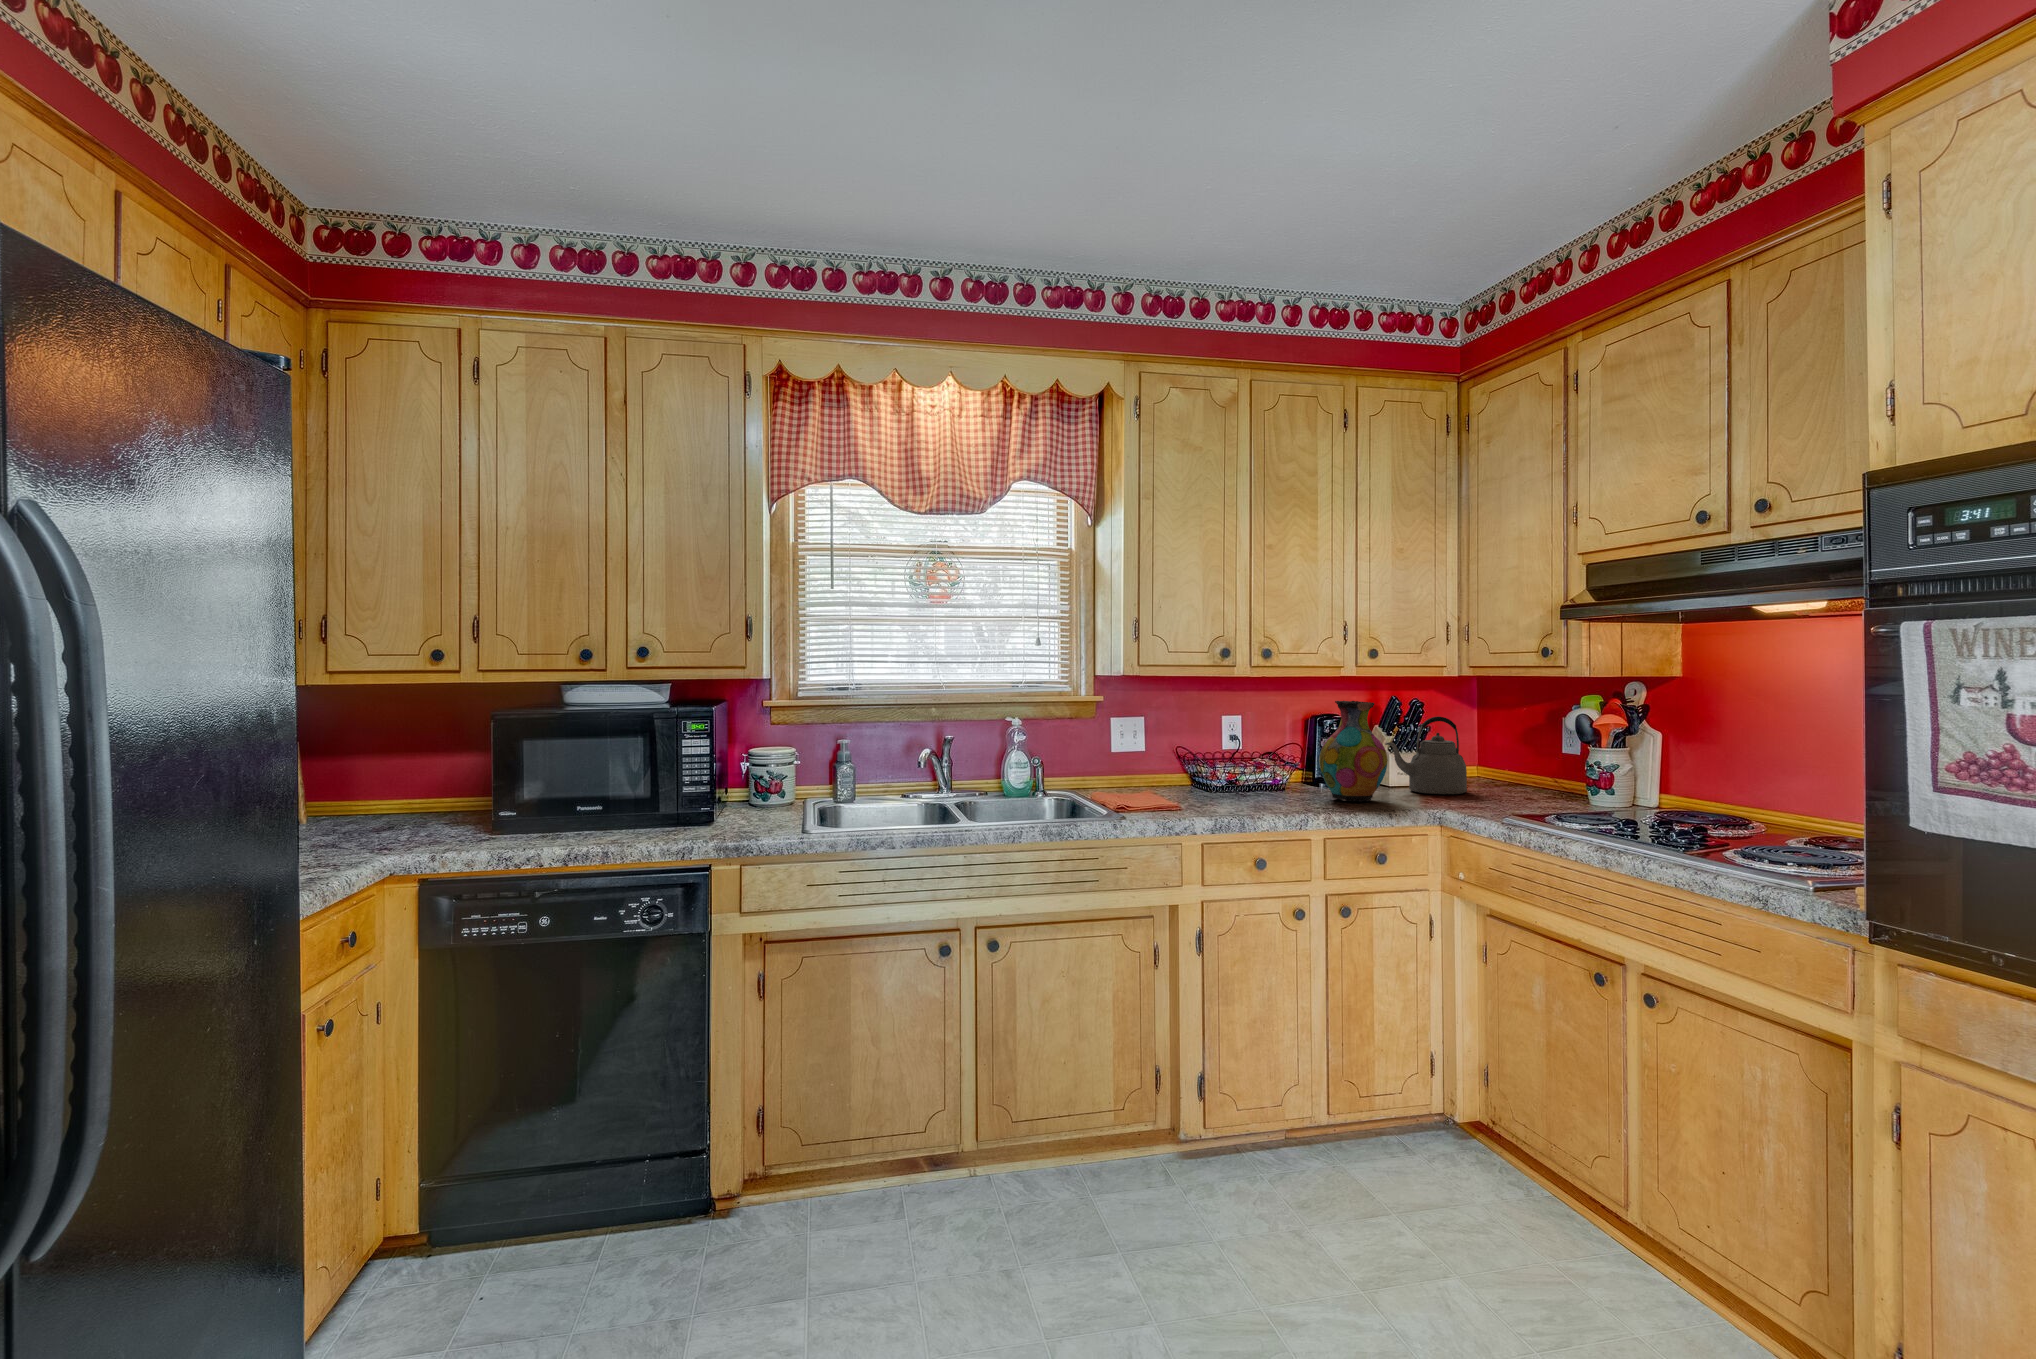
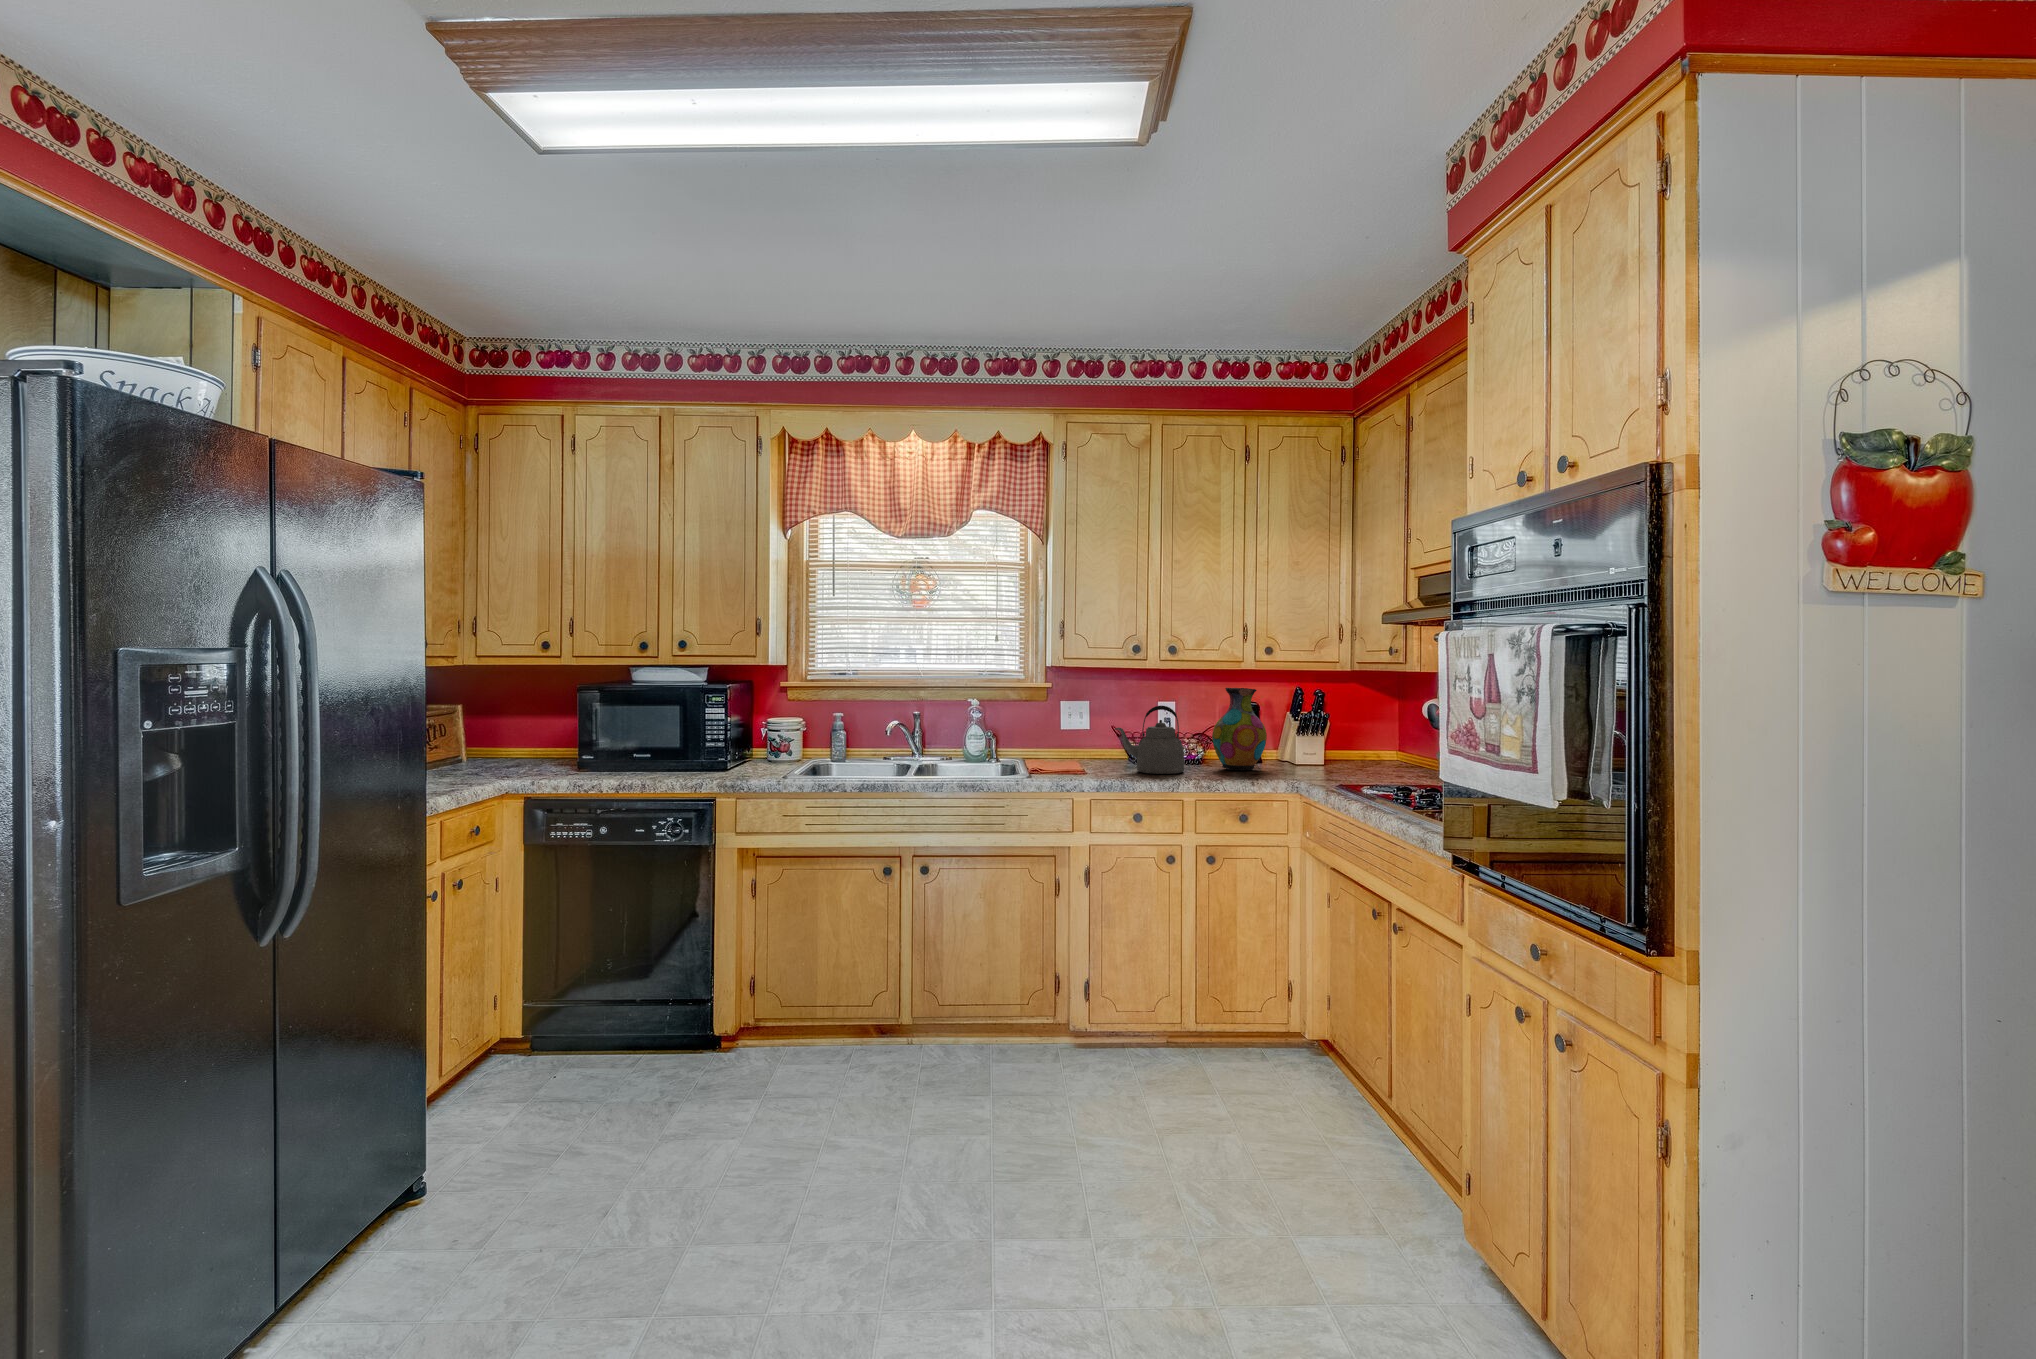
kettle: present [1385,717,1467,794] -> present [1115,706,1184,774]

